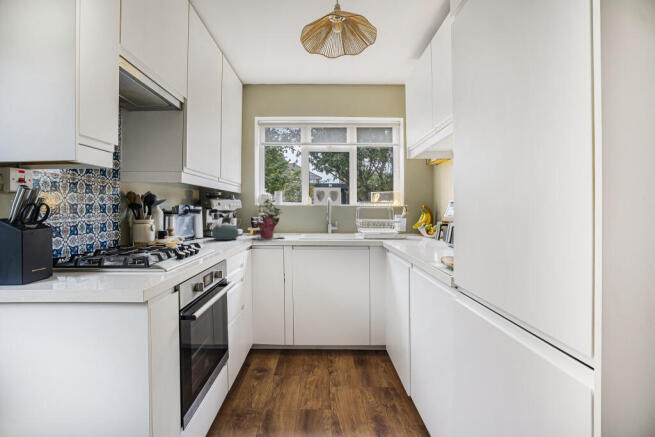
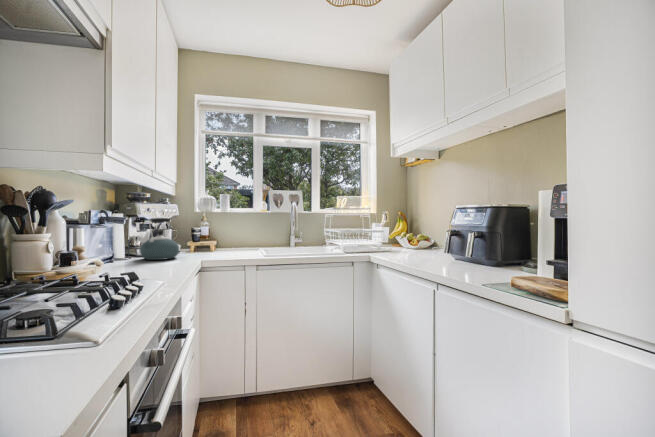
potted plant: present [253,199,284,239] -> none [198,202,242,256]

